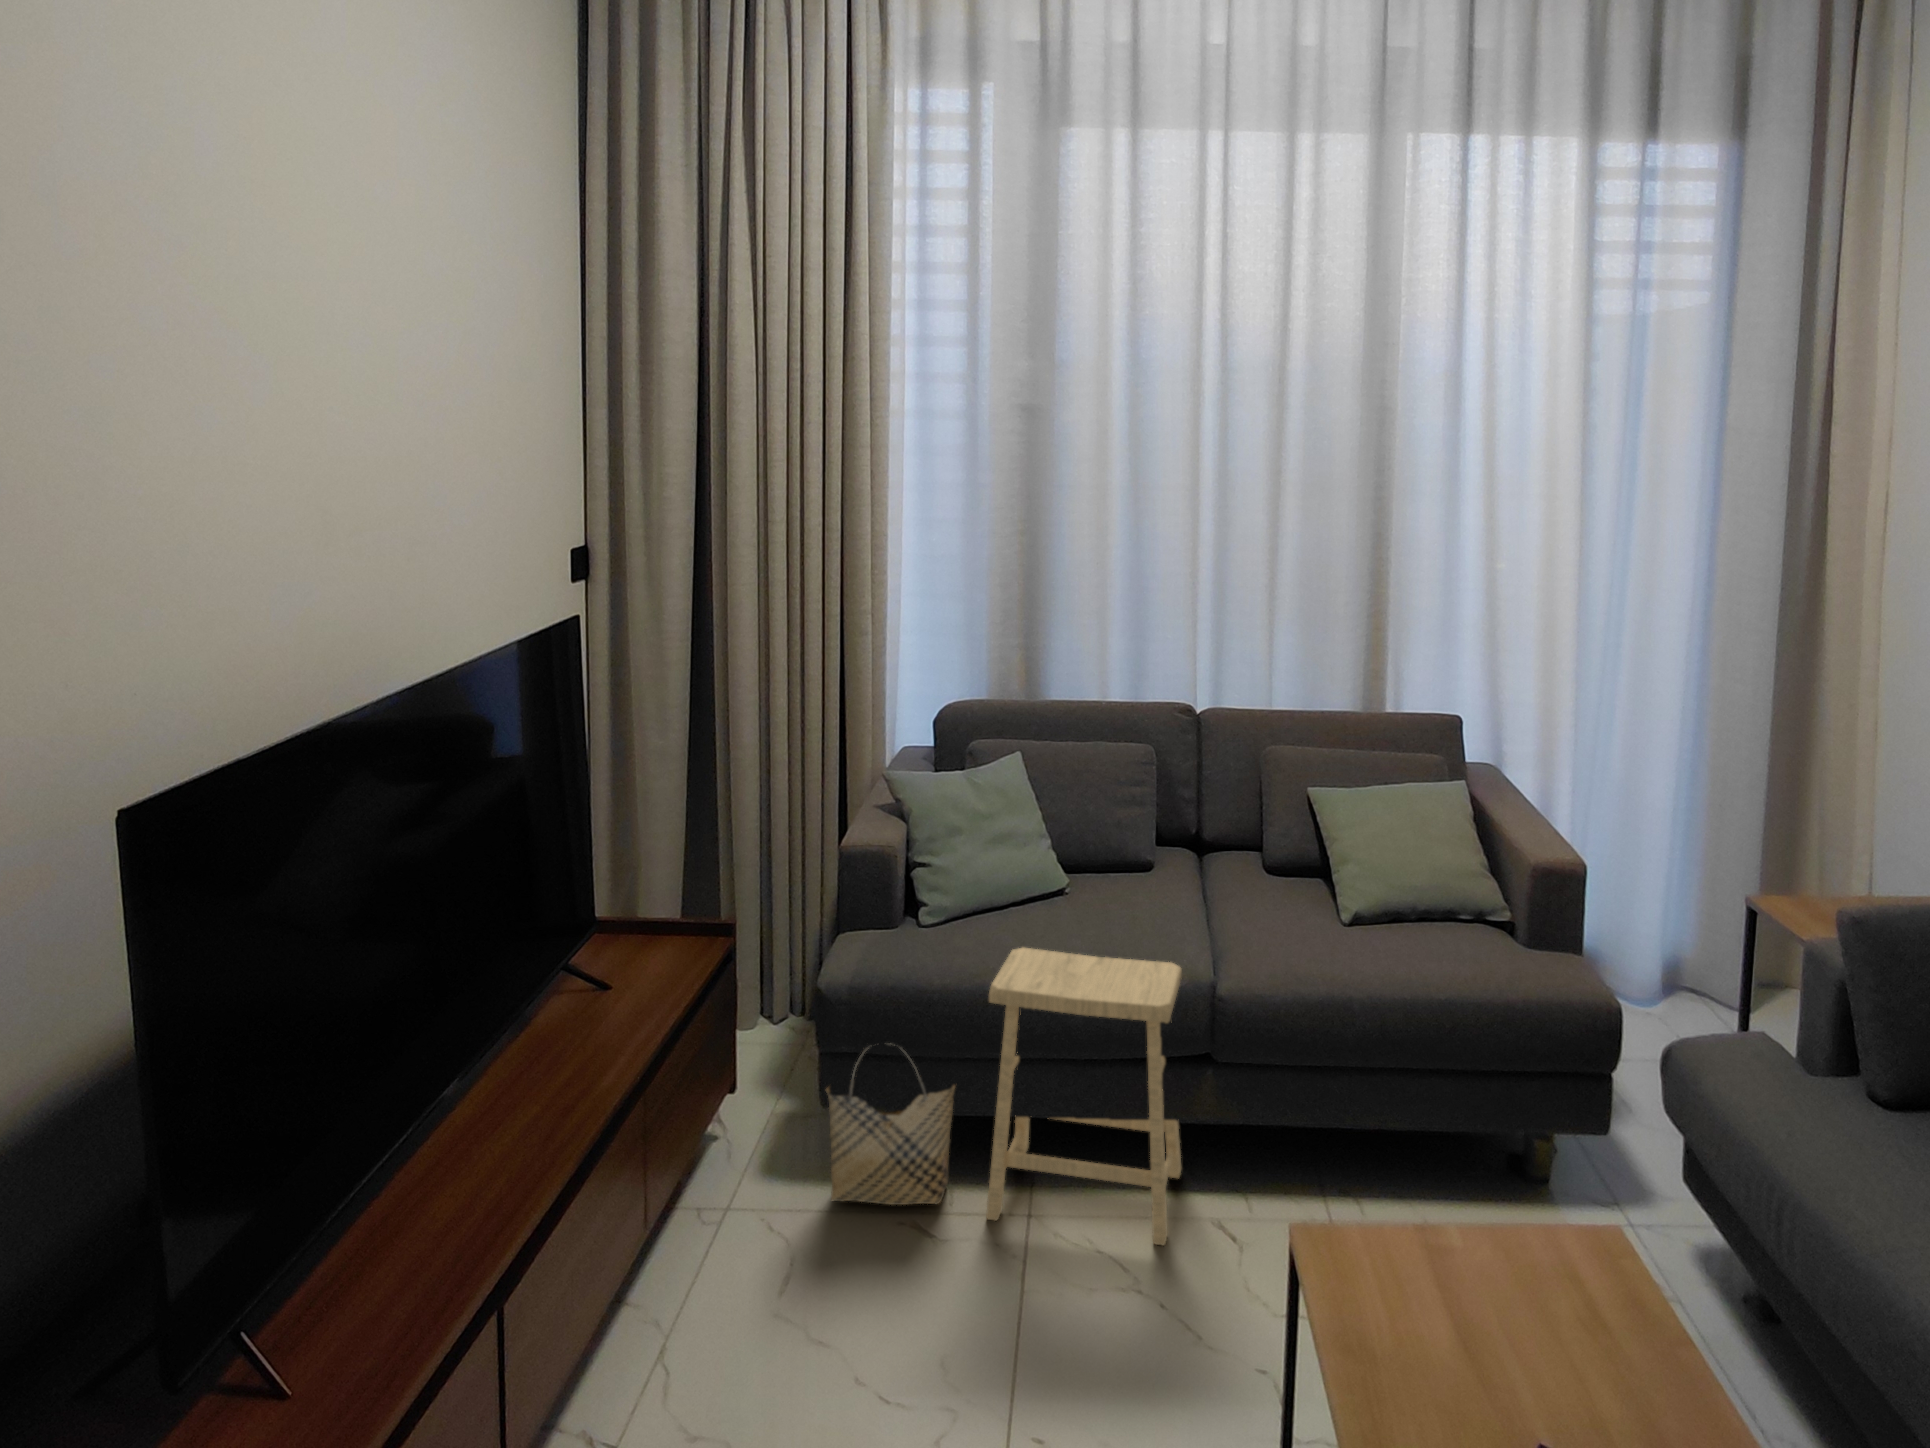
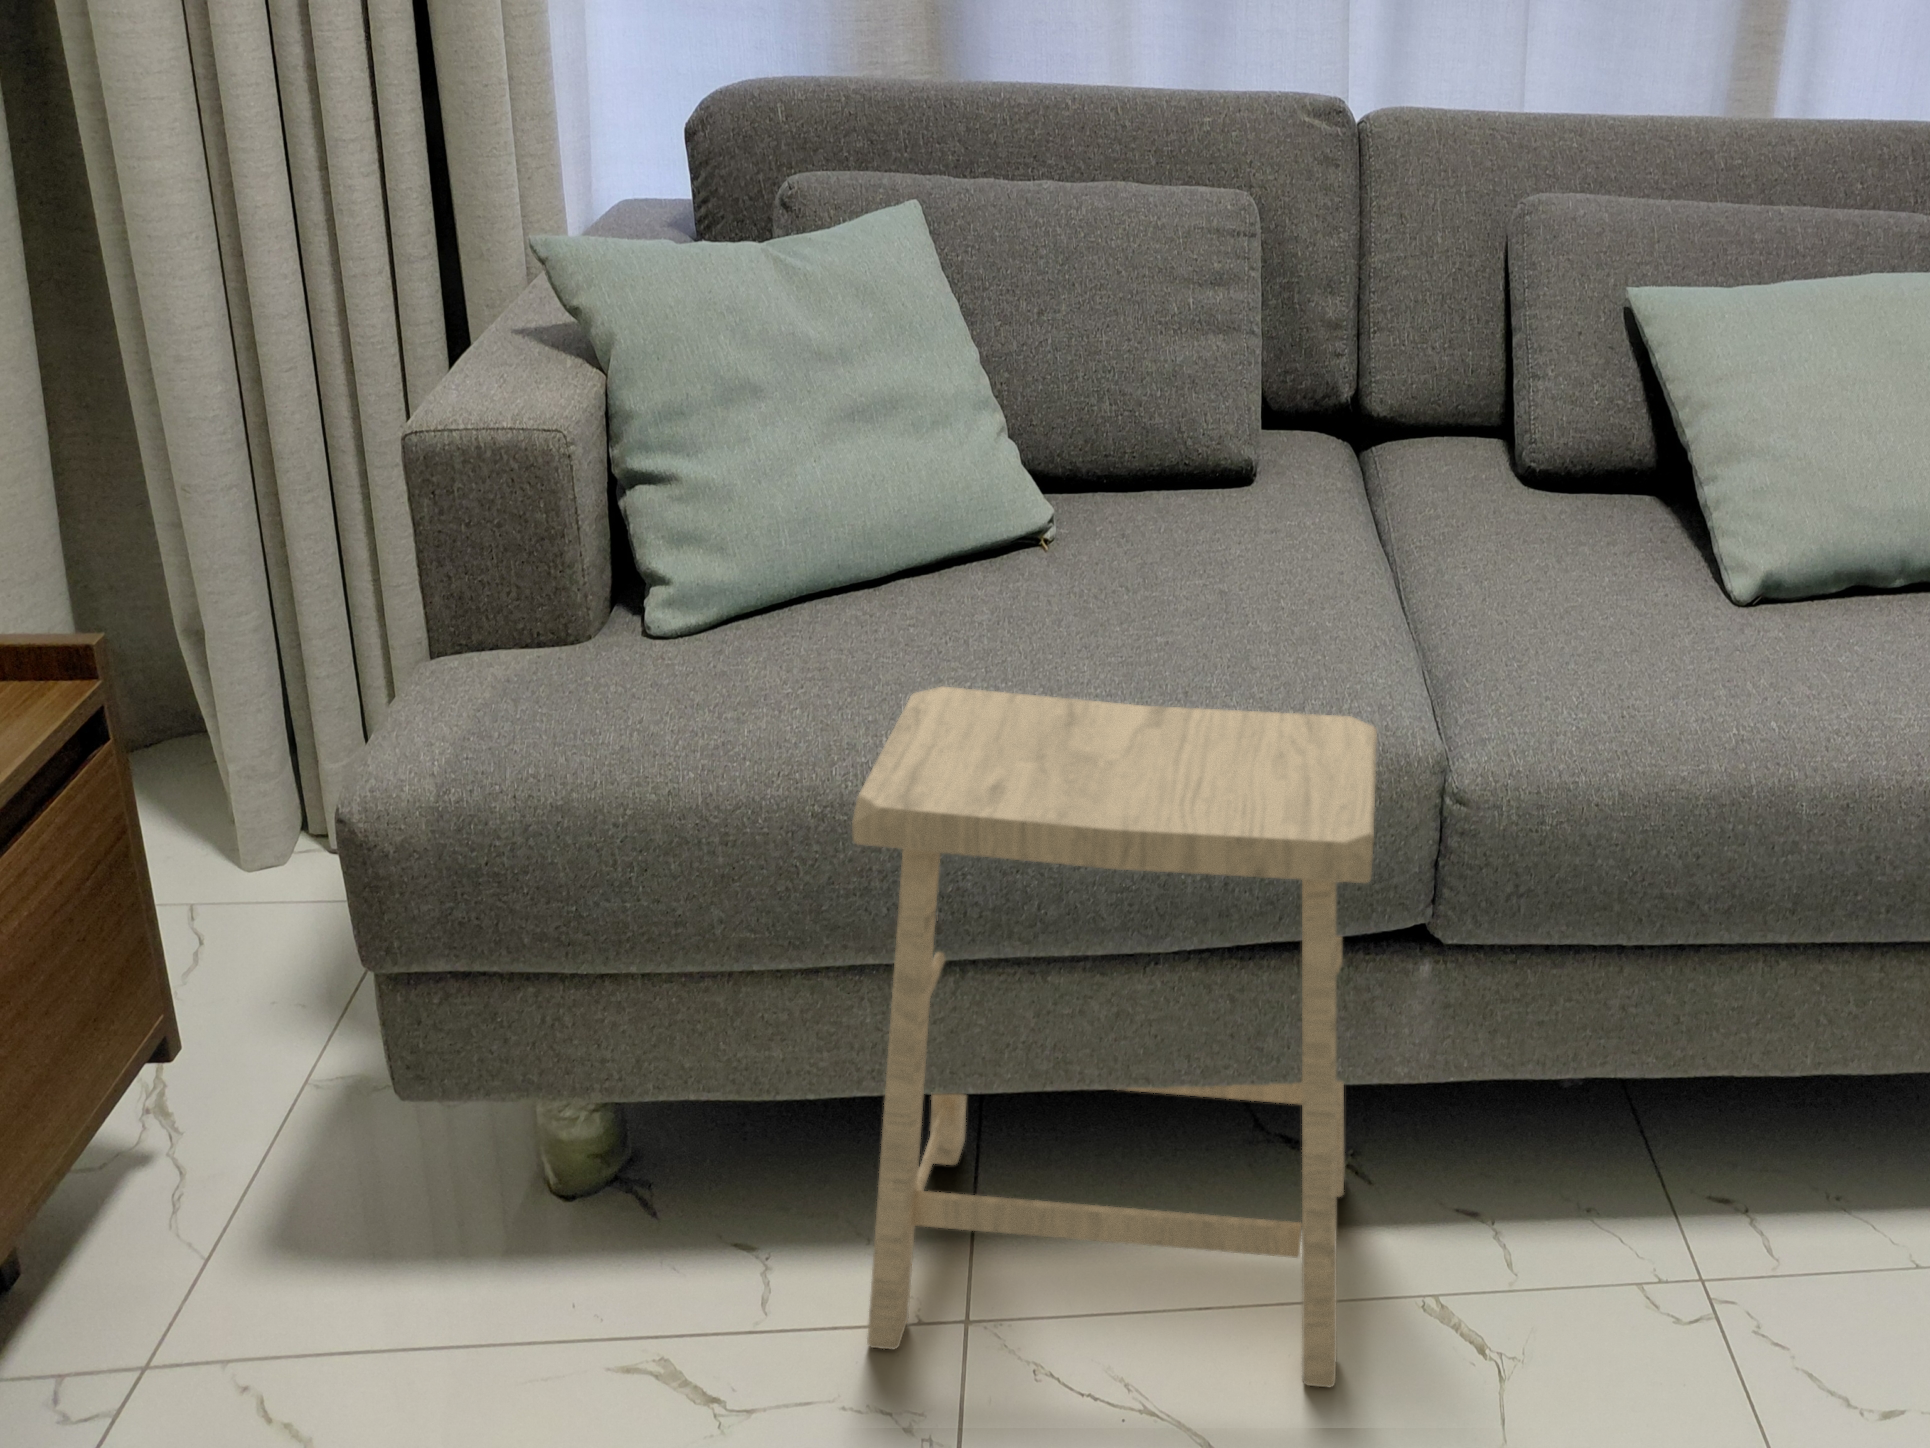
woven basket: present [826,1048,955,1205] -> none [400,854,772,1332]

